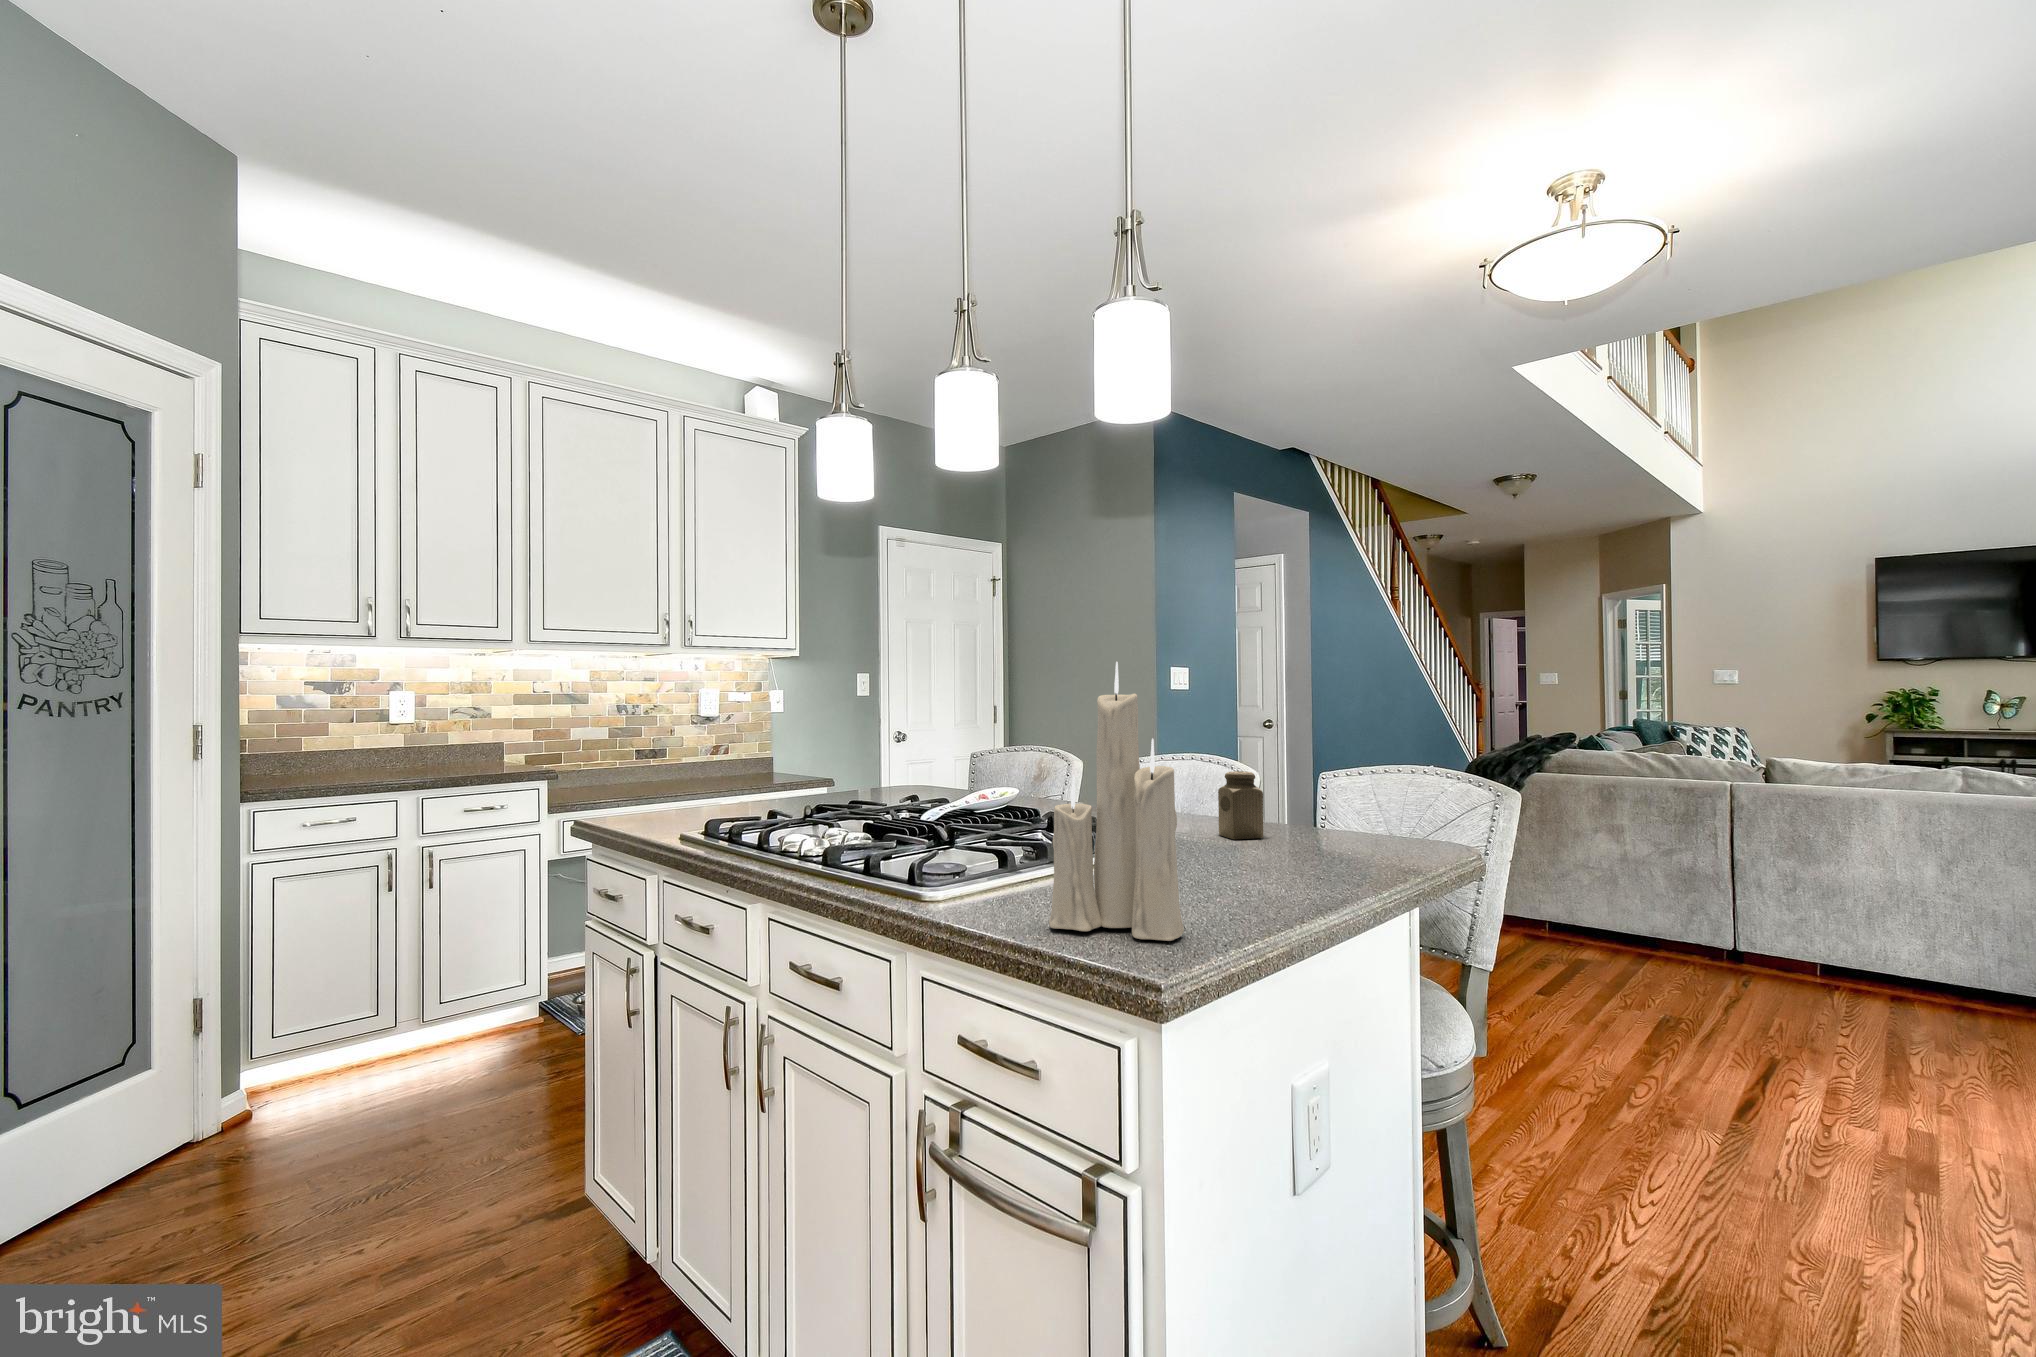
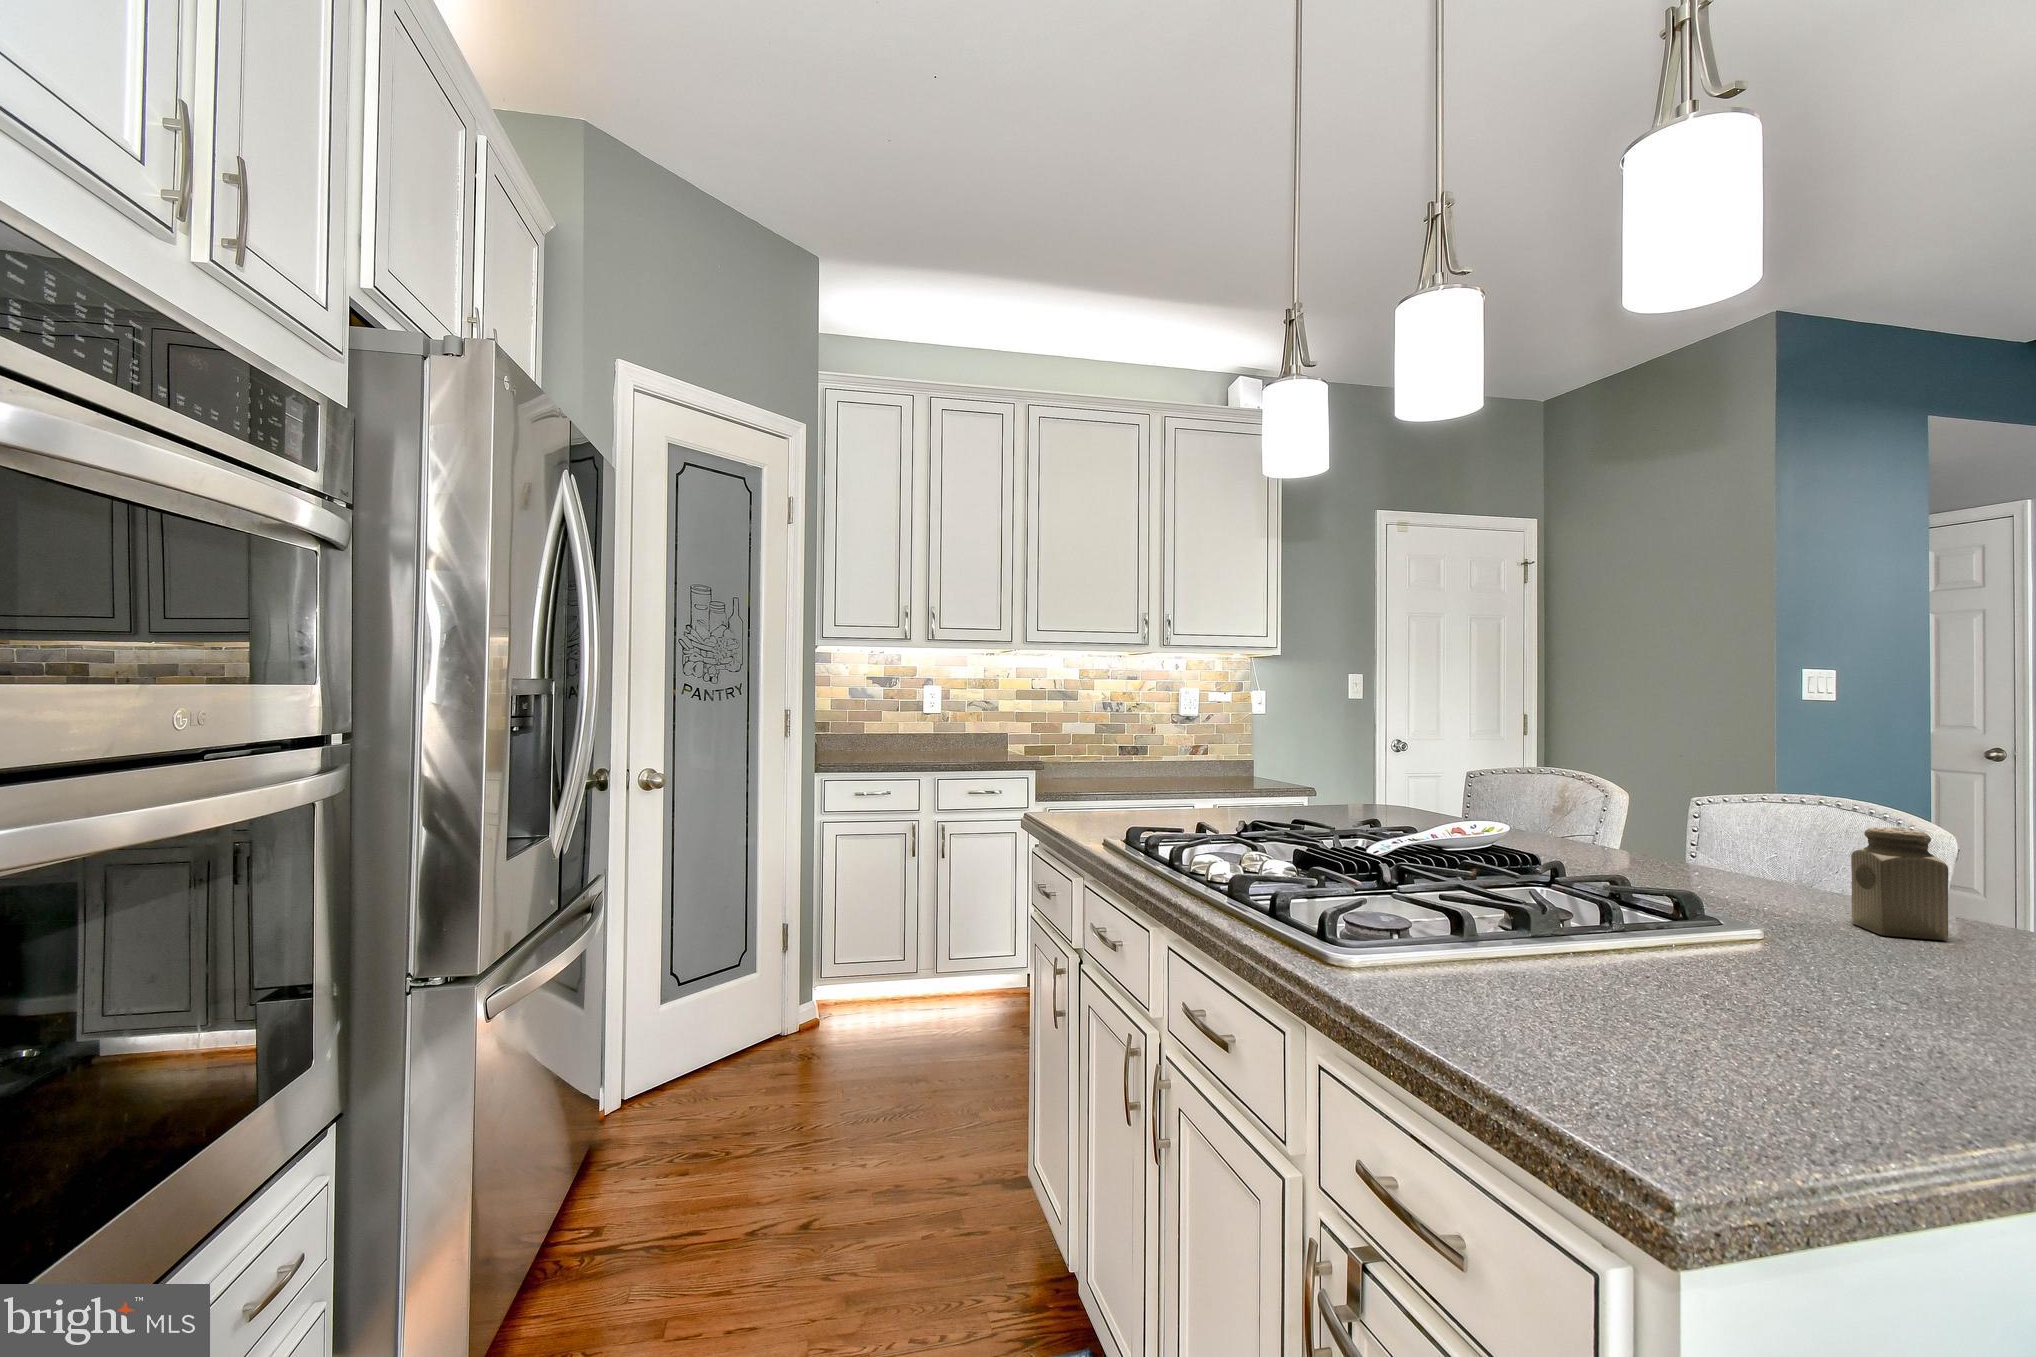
candle: present [1049,662,1184,941] -> none [1493,624,1748,1119]

